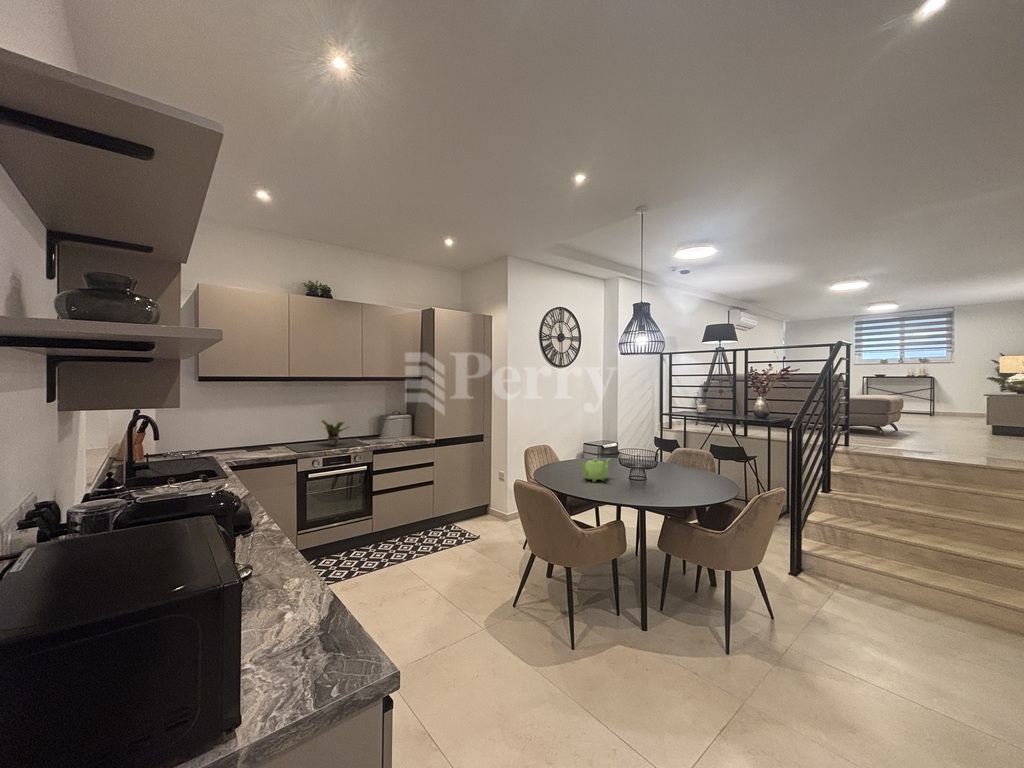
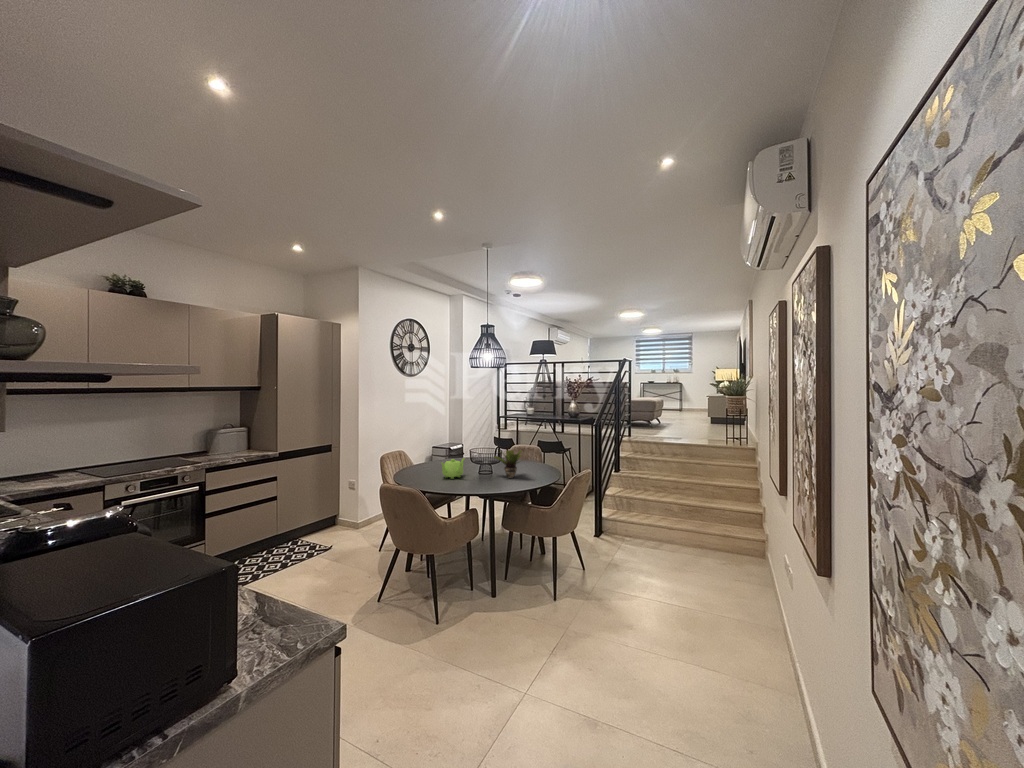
potted plant: present [322,420,350,446] -> present [494,450,522,478]

